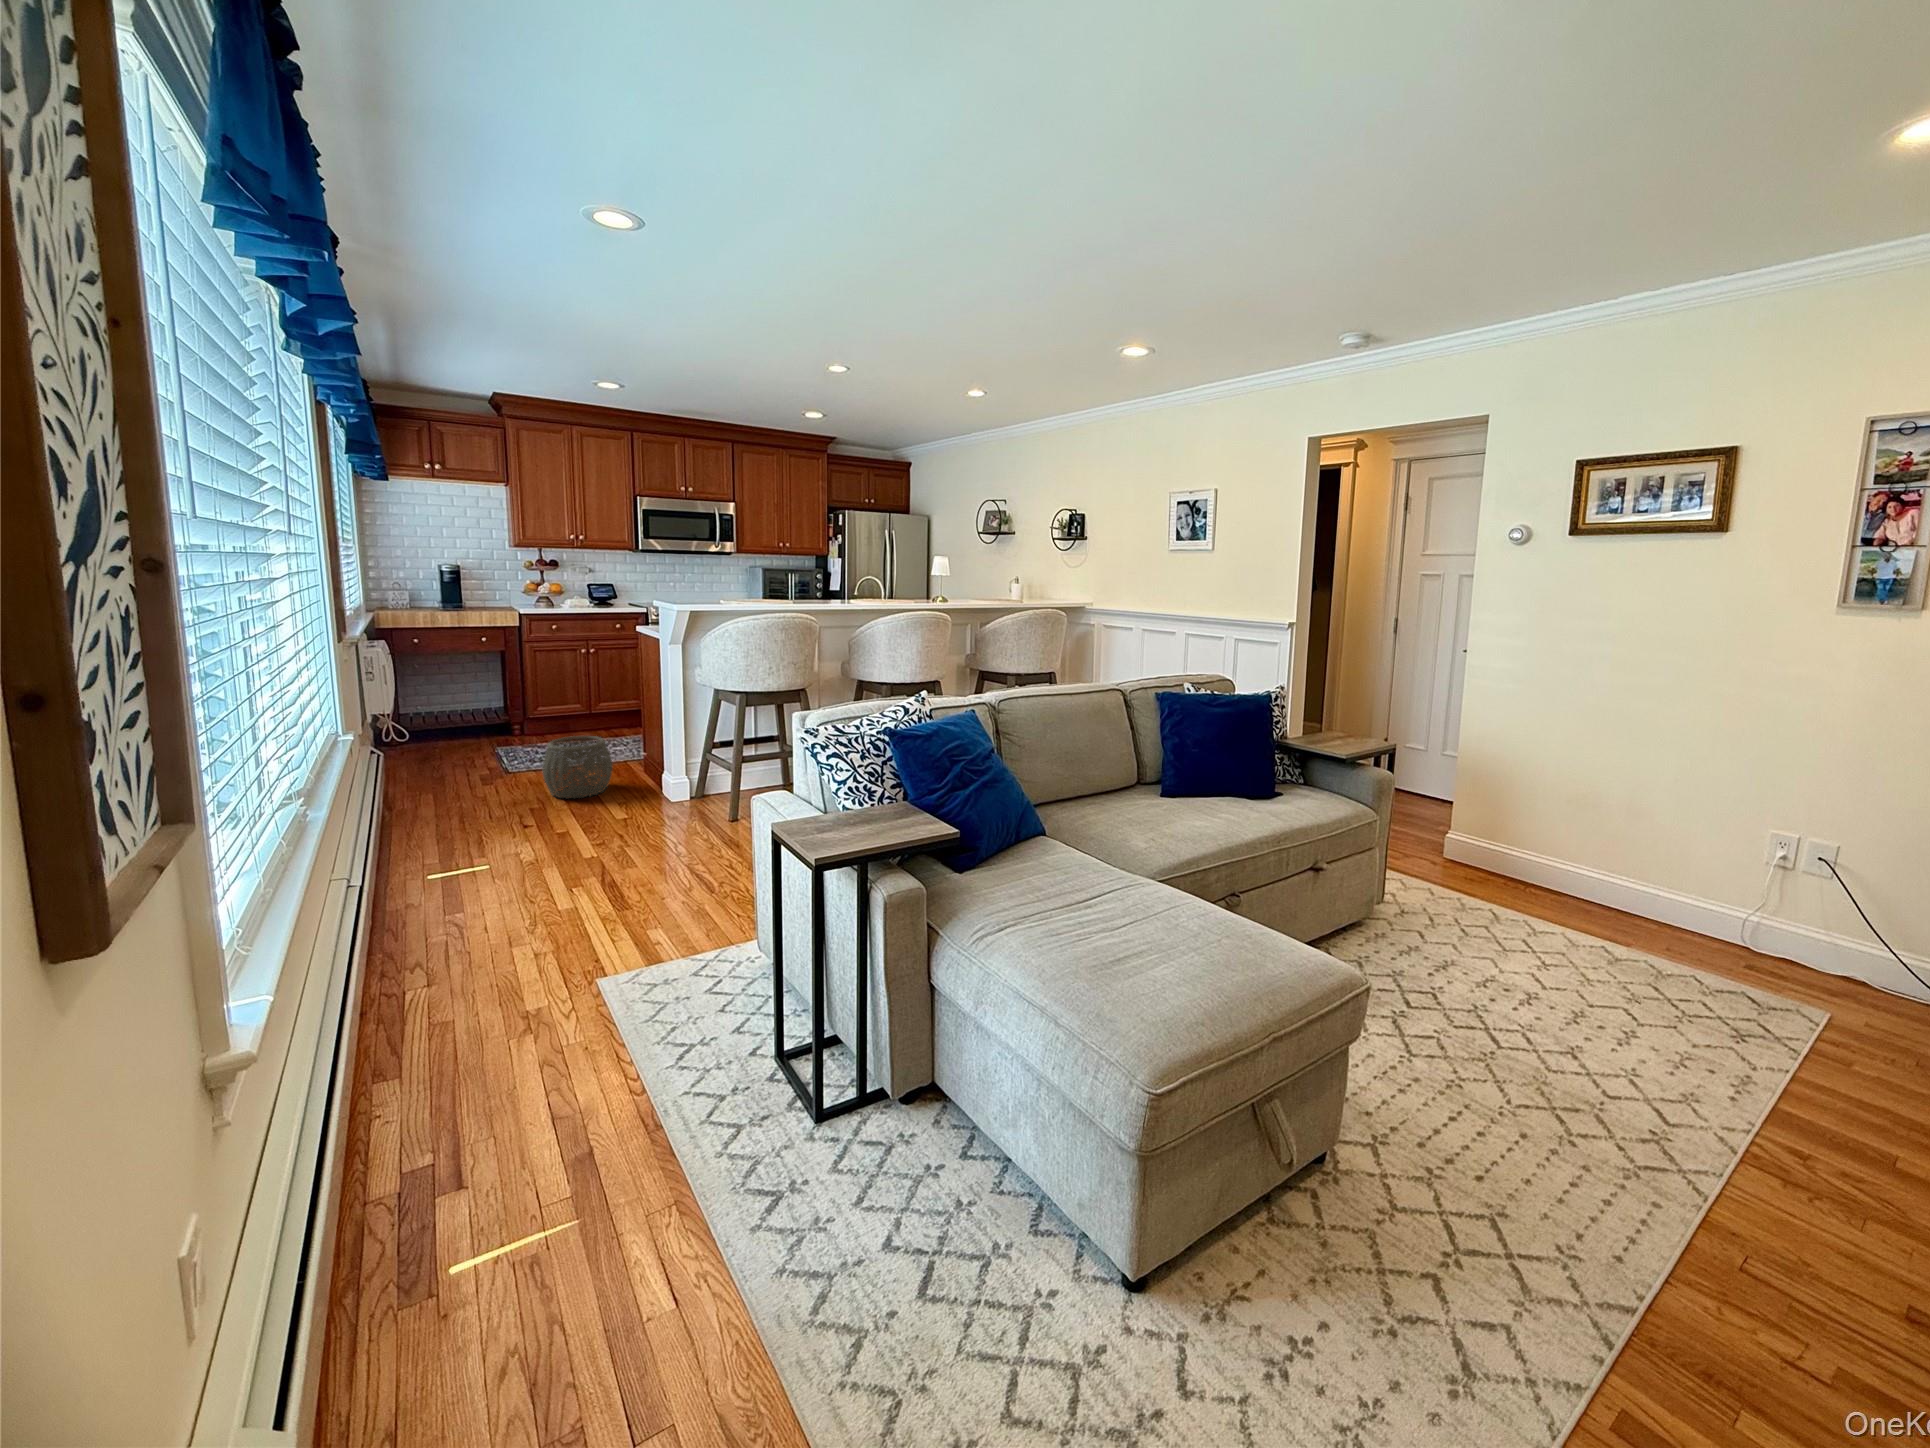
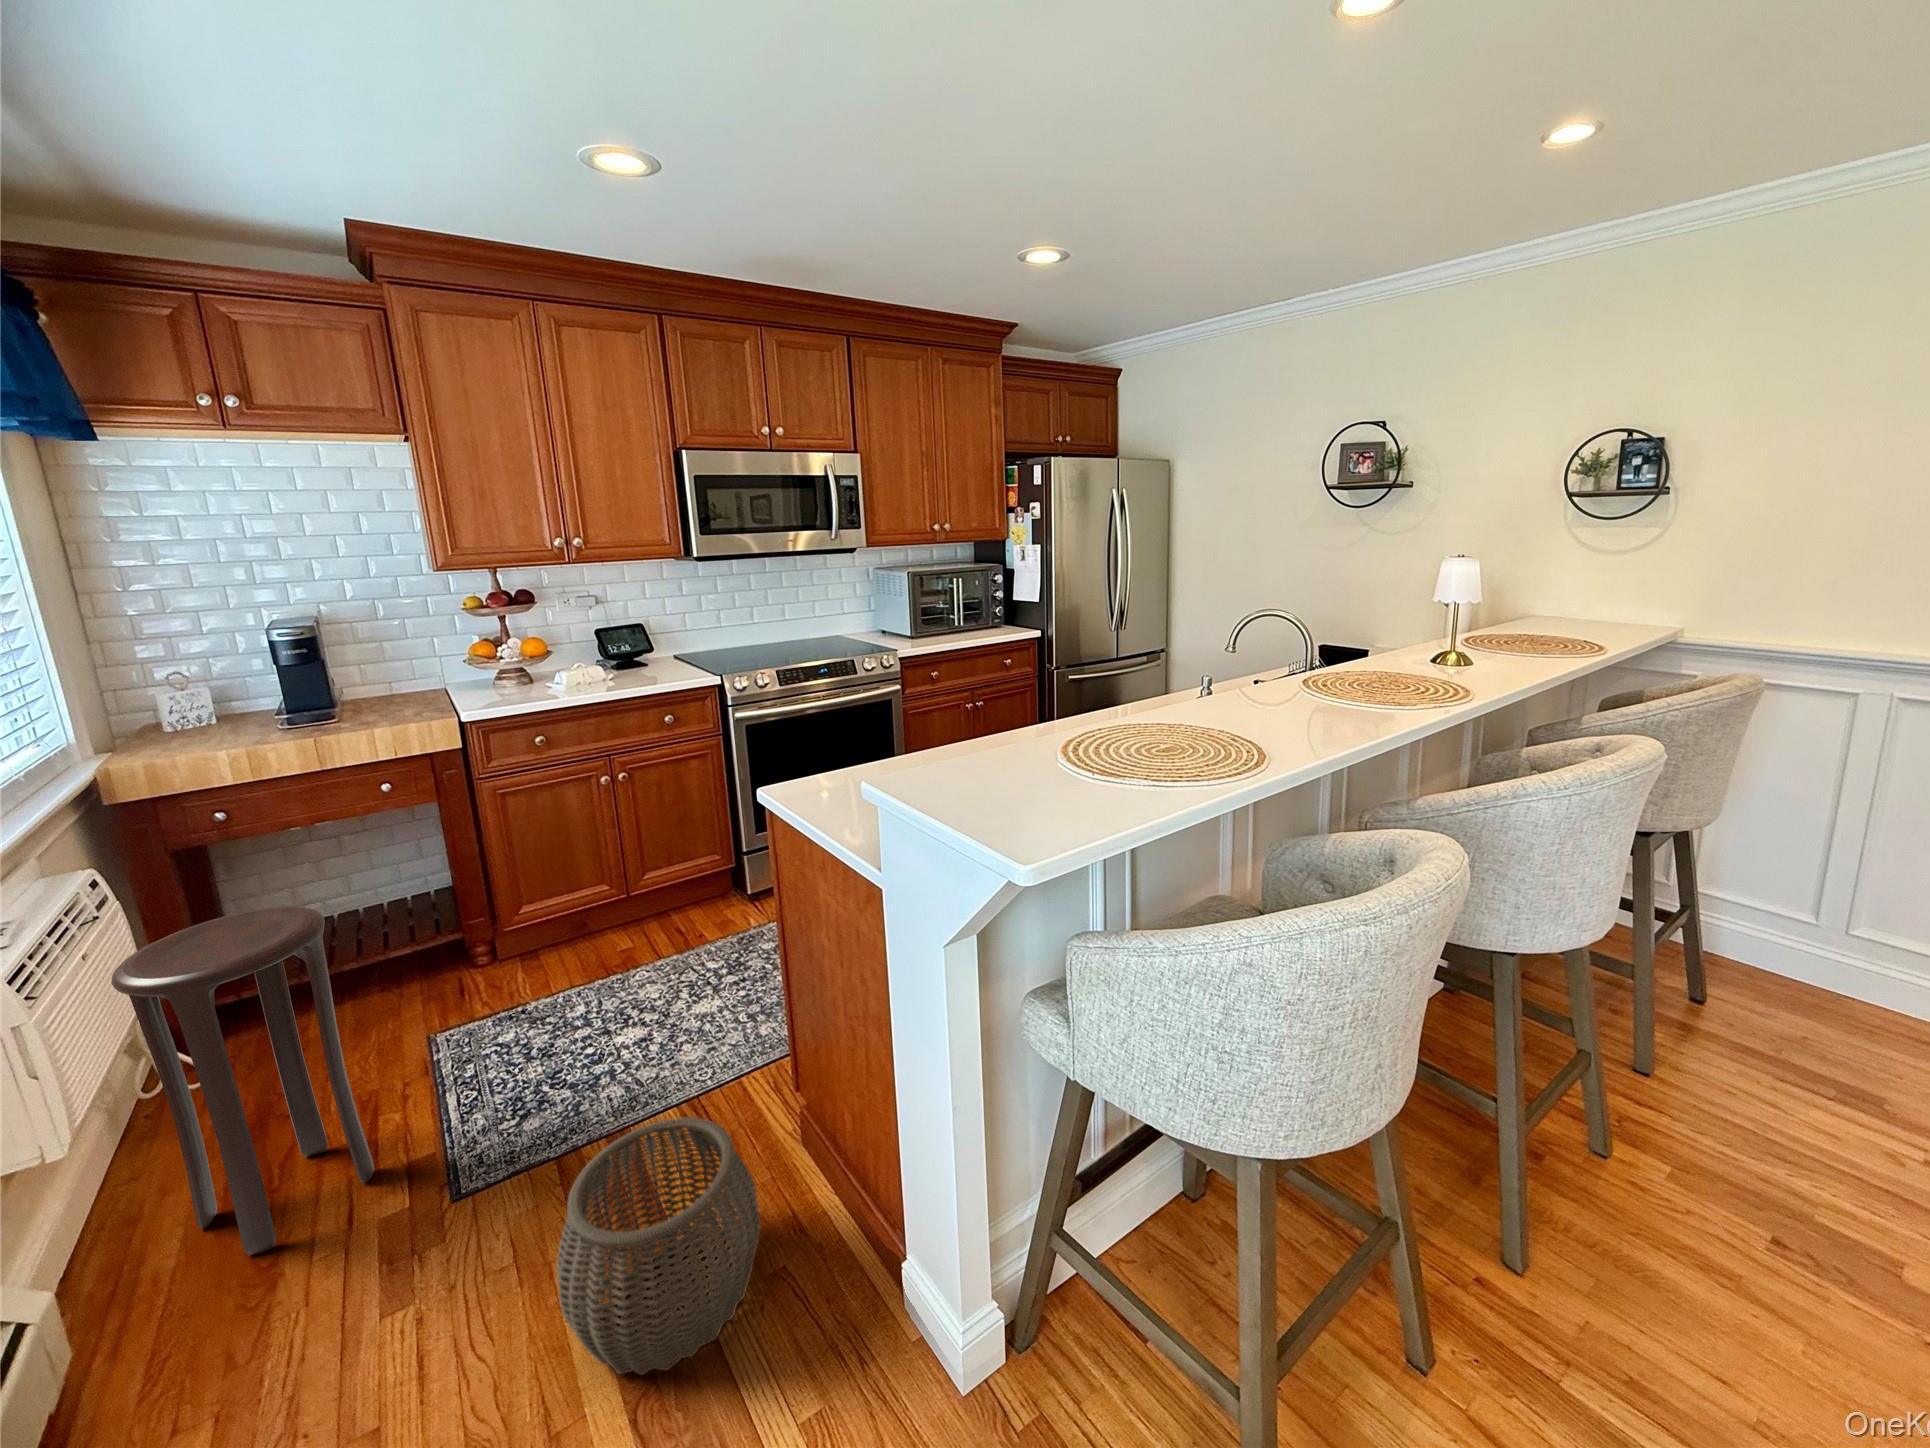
stool: none [403,662,476,777] -> present [111,906,374,1255]

